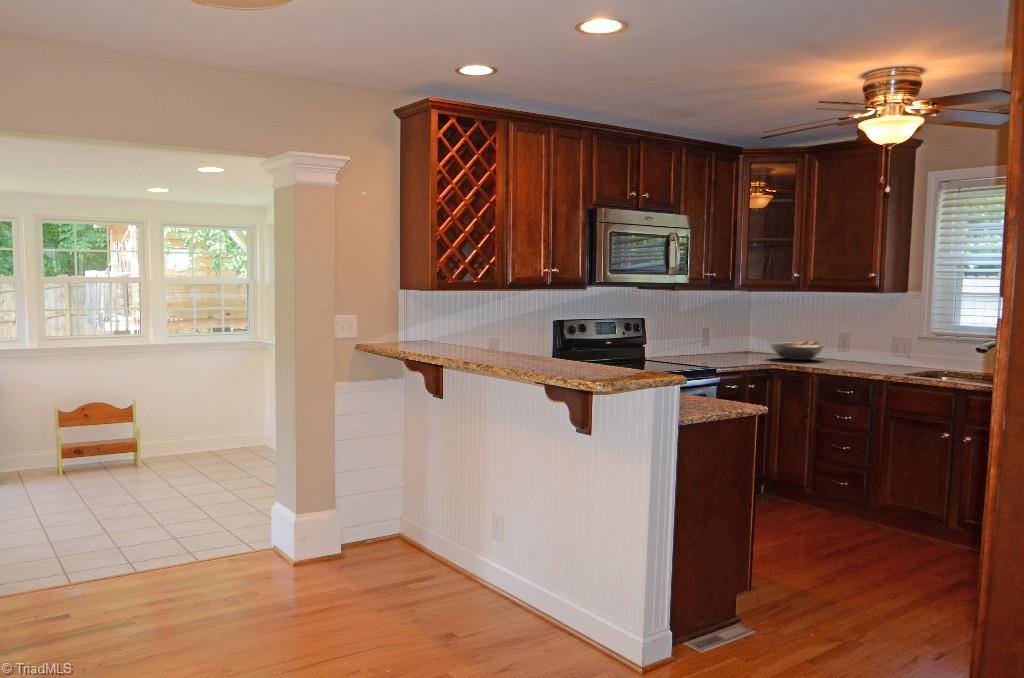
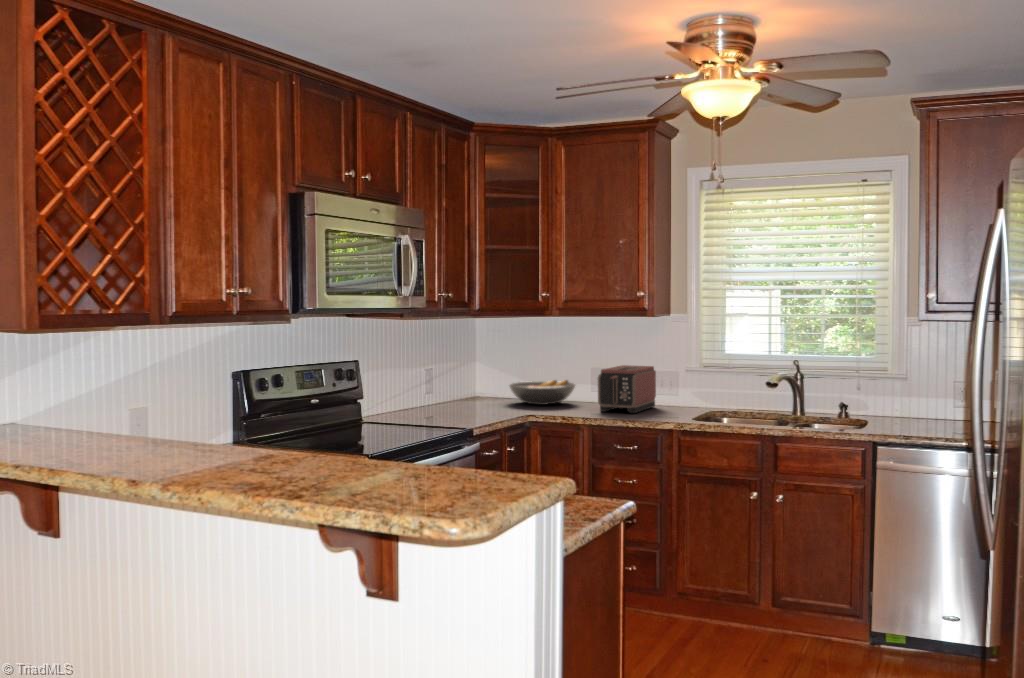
toaster: none [832,331,887,368] -> present [598,365,656,413]

